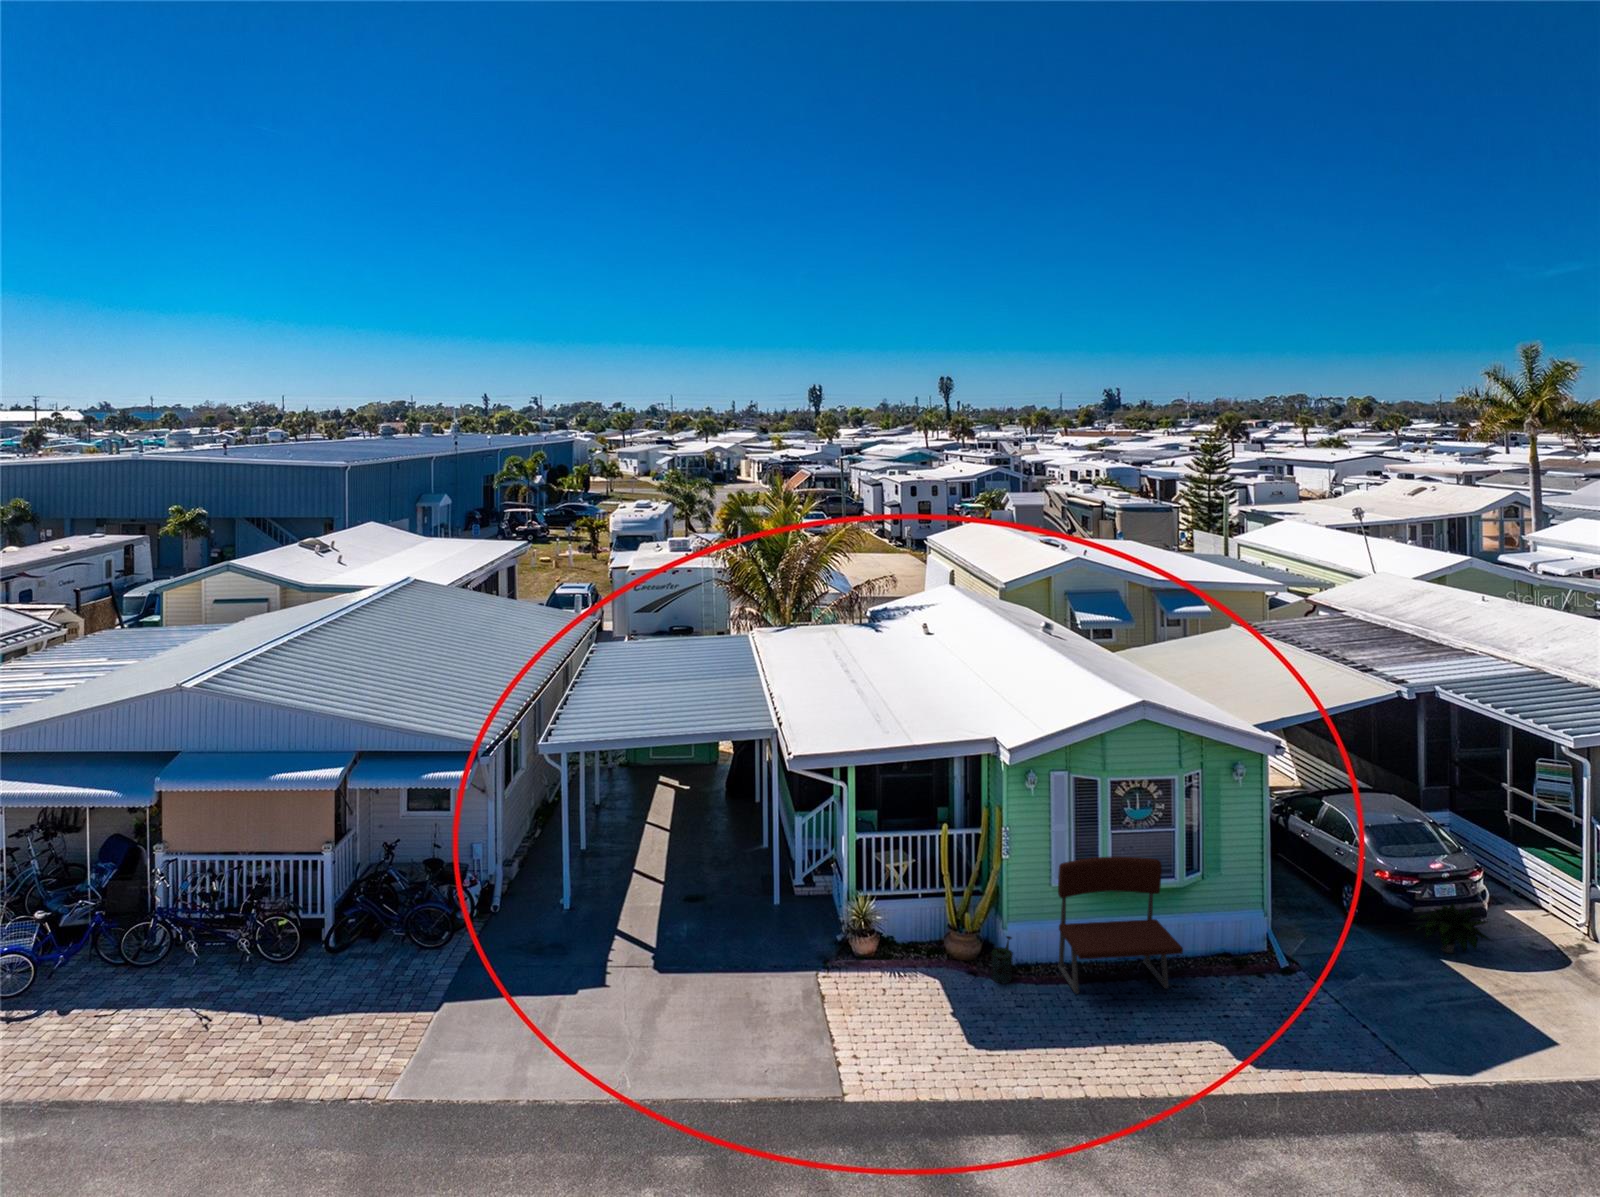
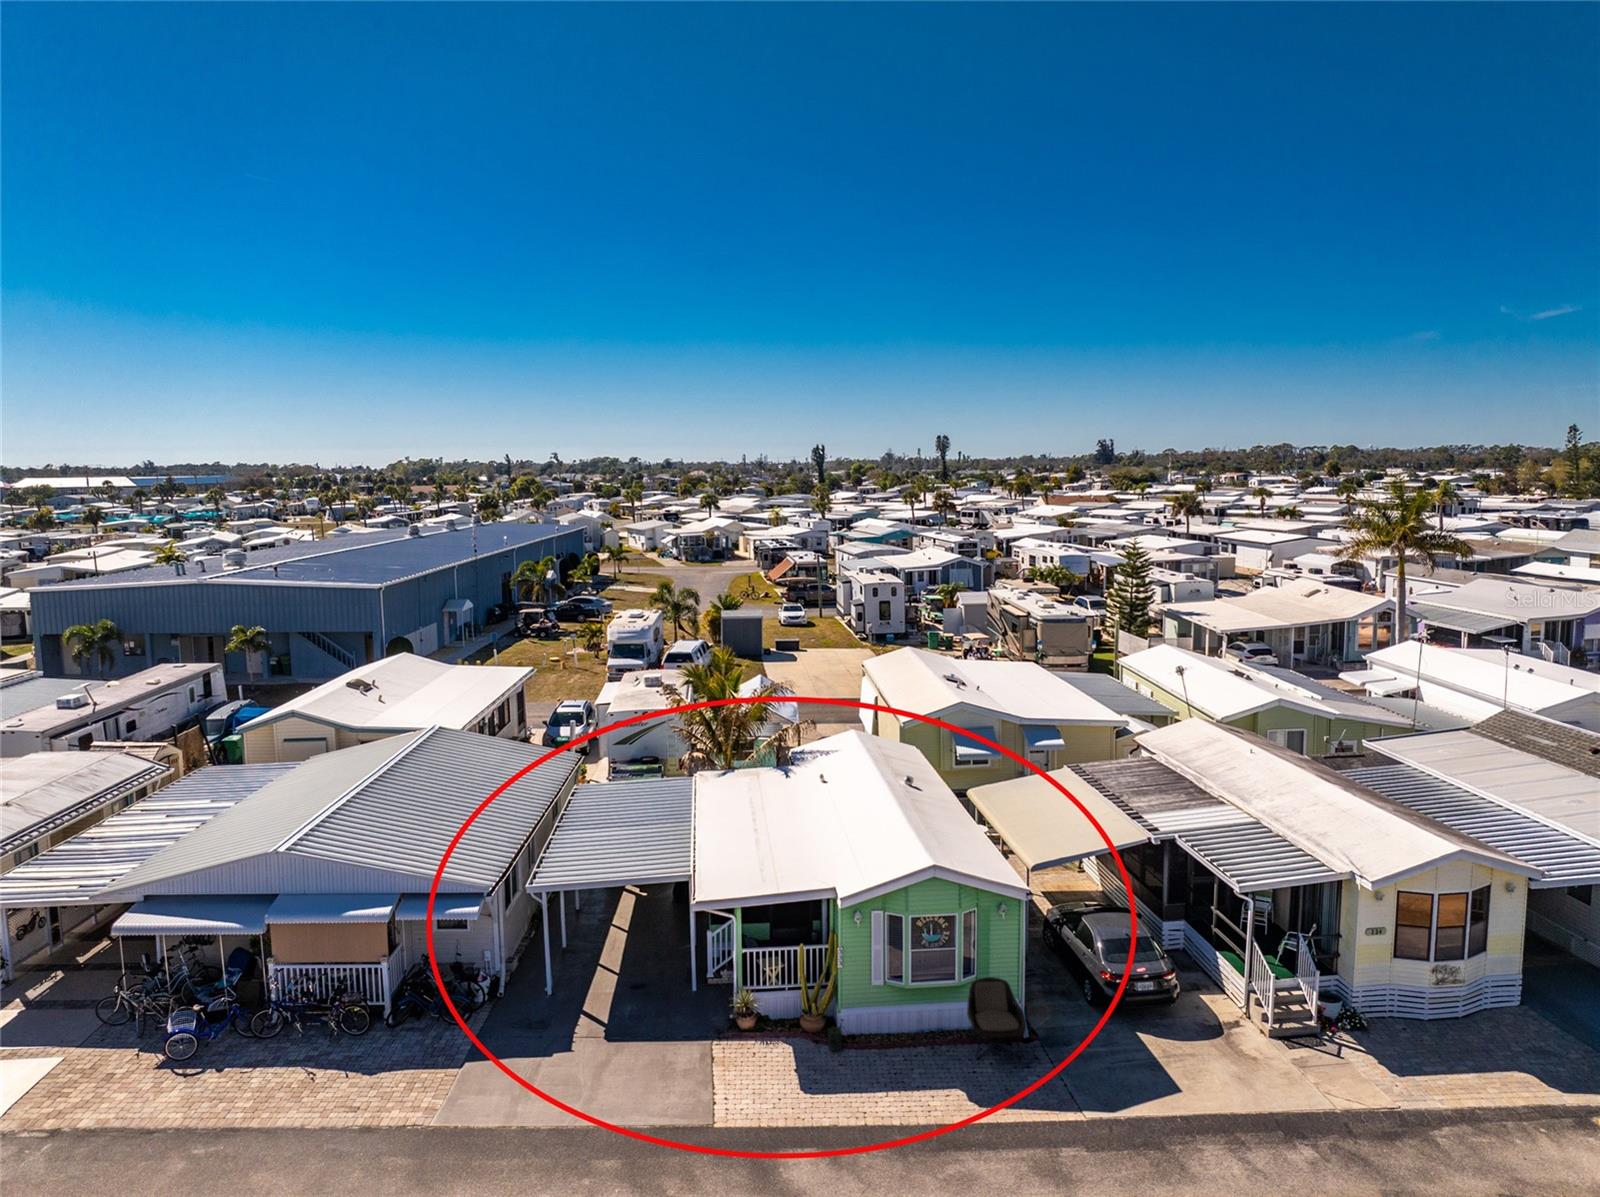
bench: present [1058,856,1183,994] -> none [872,965,948,1058]
lounge chair: none [1190,875,1301,996] -> present [967,977,1026,1059]
potted plant: present [1415,902,1491,953] -> none [1123,994,1168,1031]

